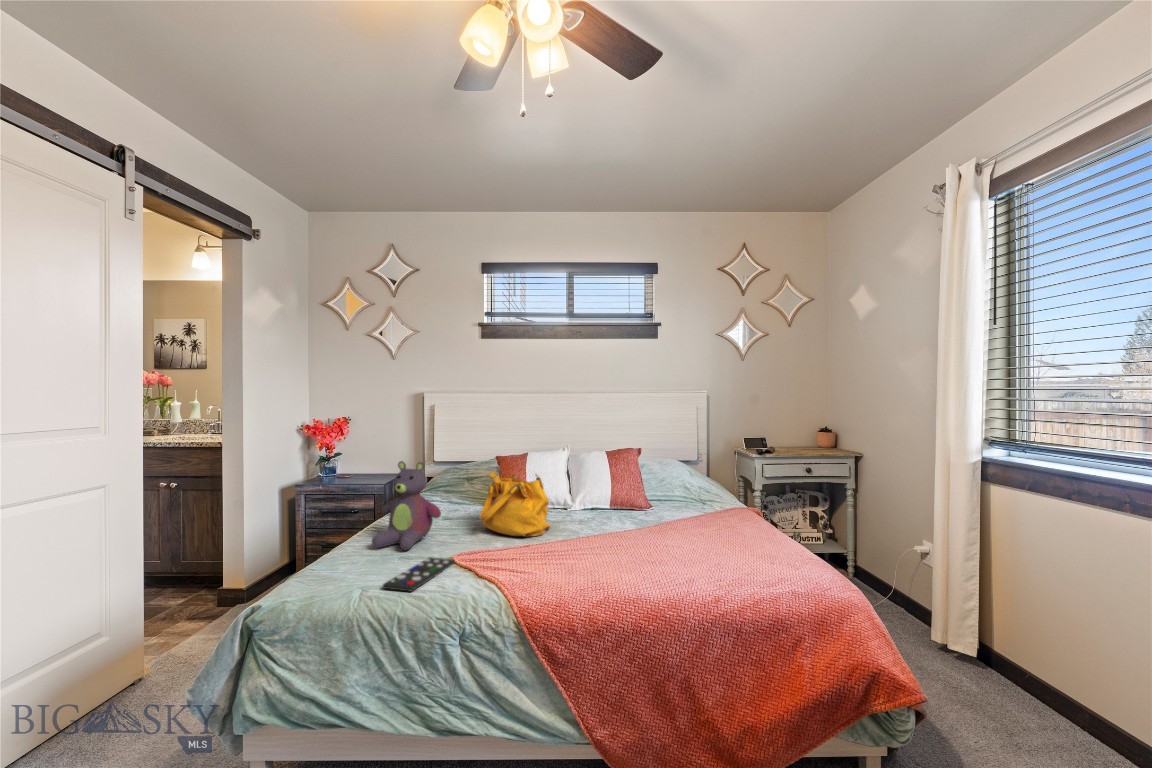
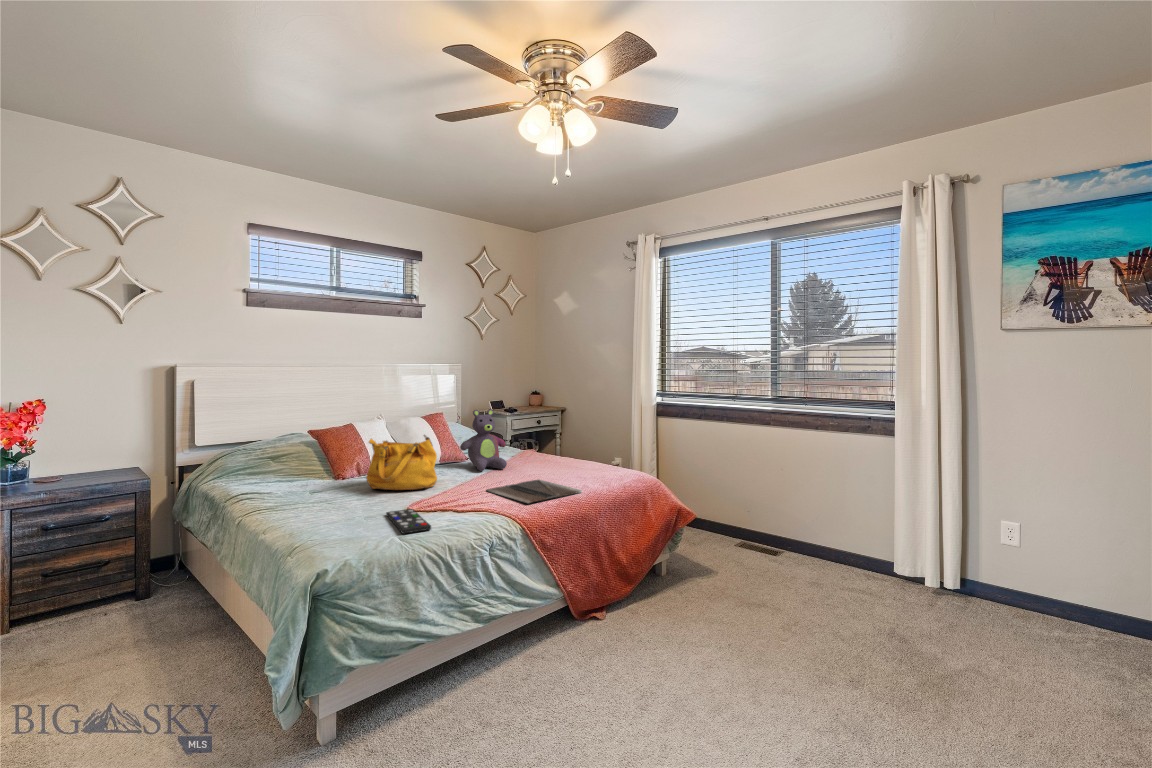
stuffed bear: present [372,461,441,550] -> present [460,409,507,471]
laptop: none [562,553,665,589] -> present [487,479,582,503]

